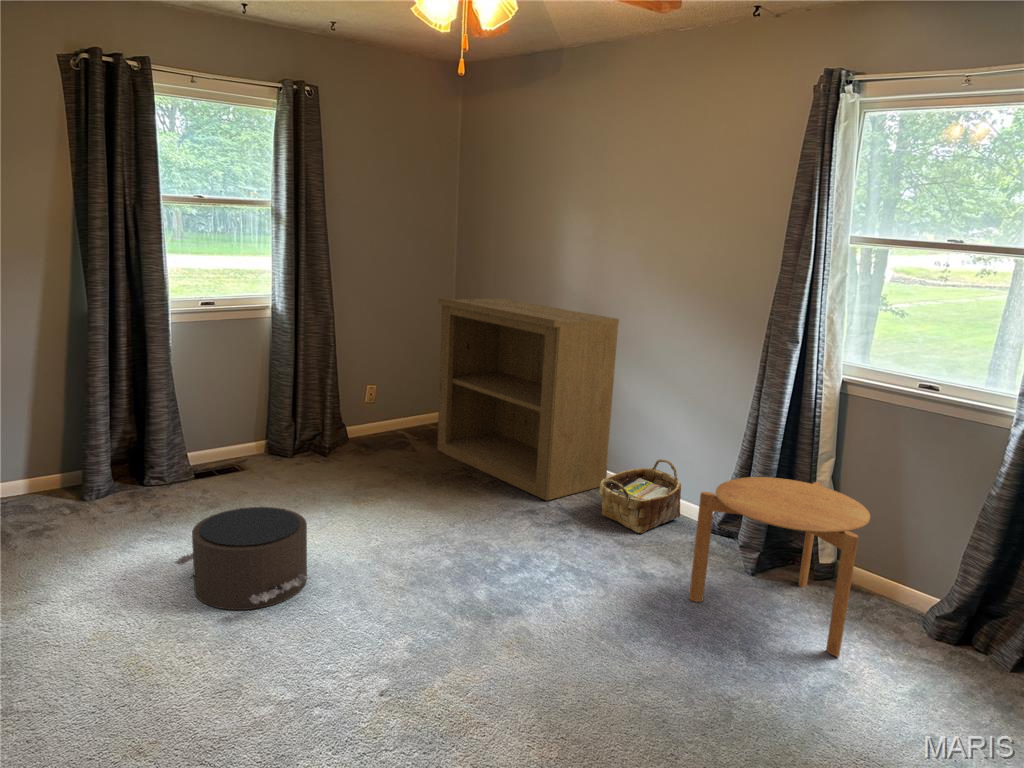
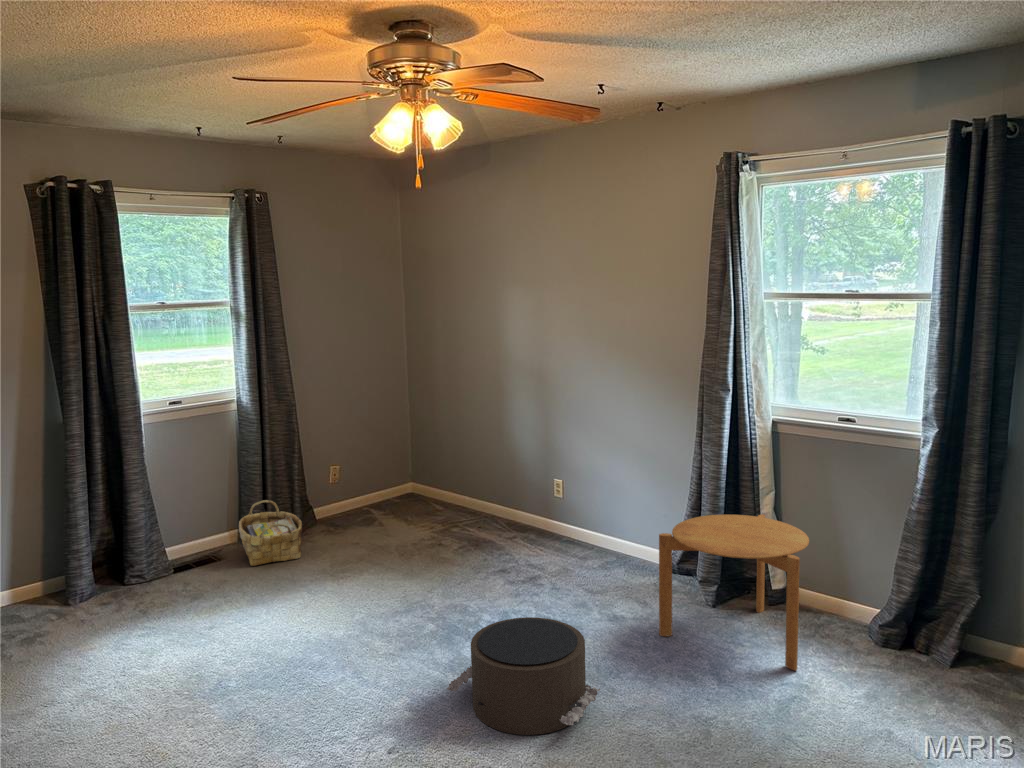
bookshelf: present [437,298,619,500] -> none [397,372,571,559]
woven basket: present [599,459,681,533] -> present [239,500,302,566]
pouf: present [175,507,309,610] -> present [447,617,600,735]

